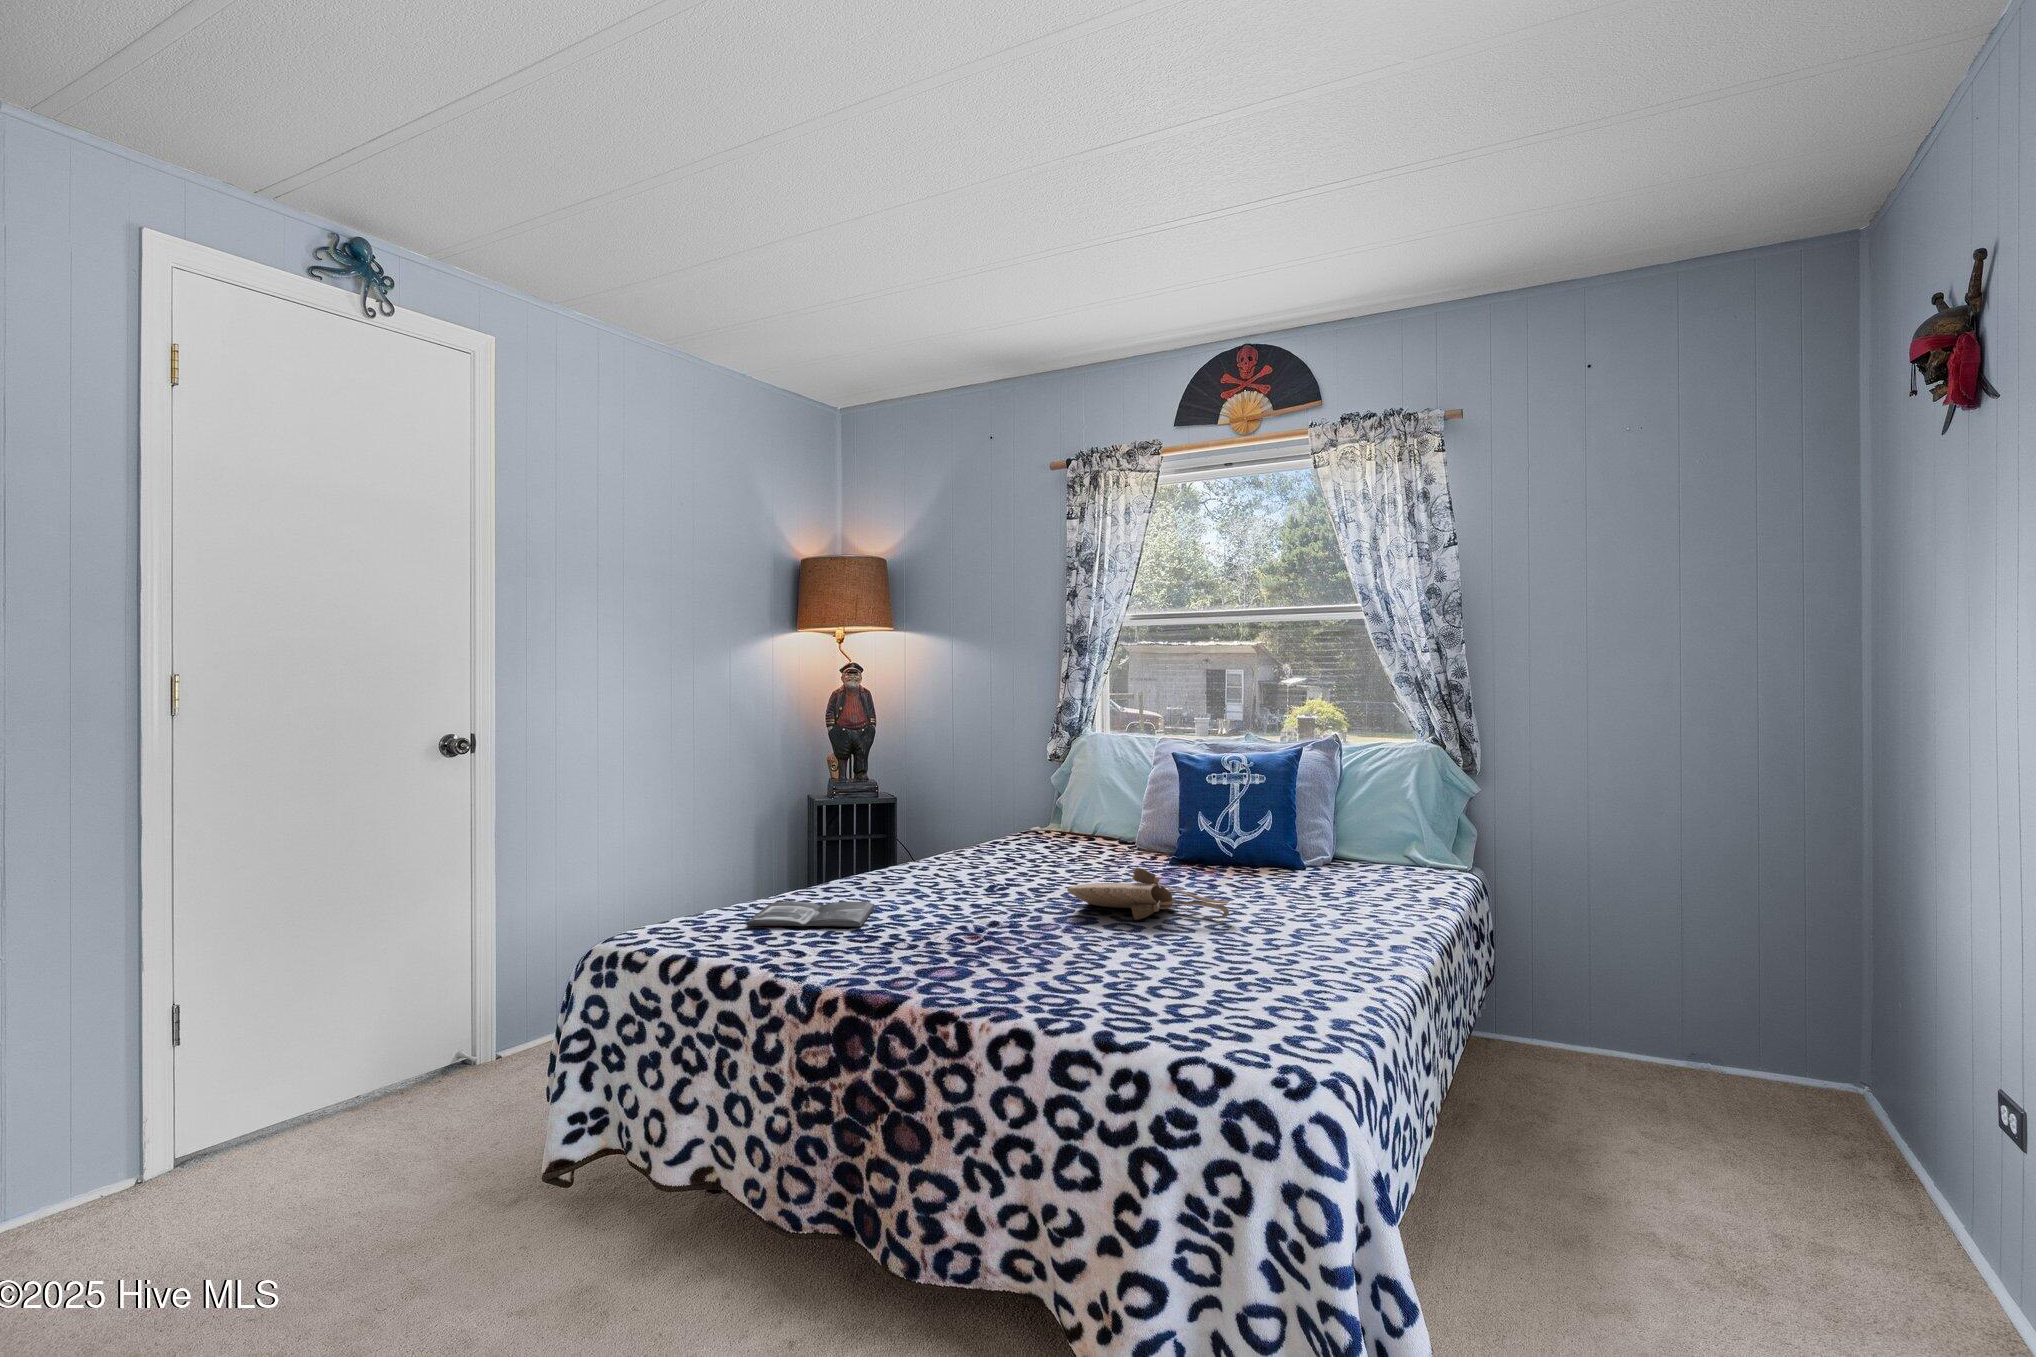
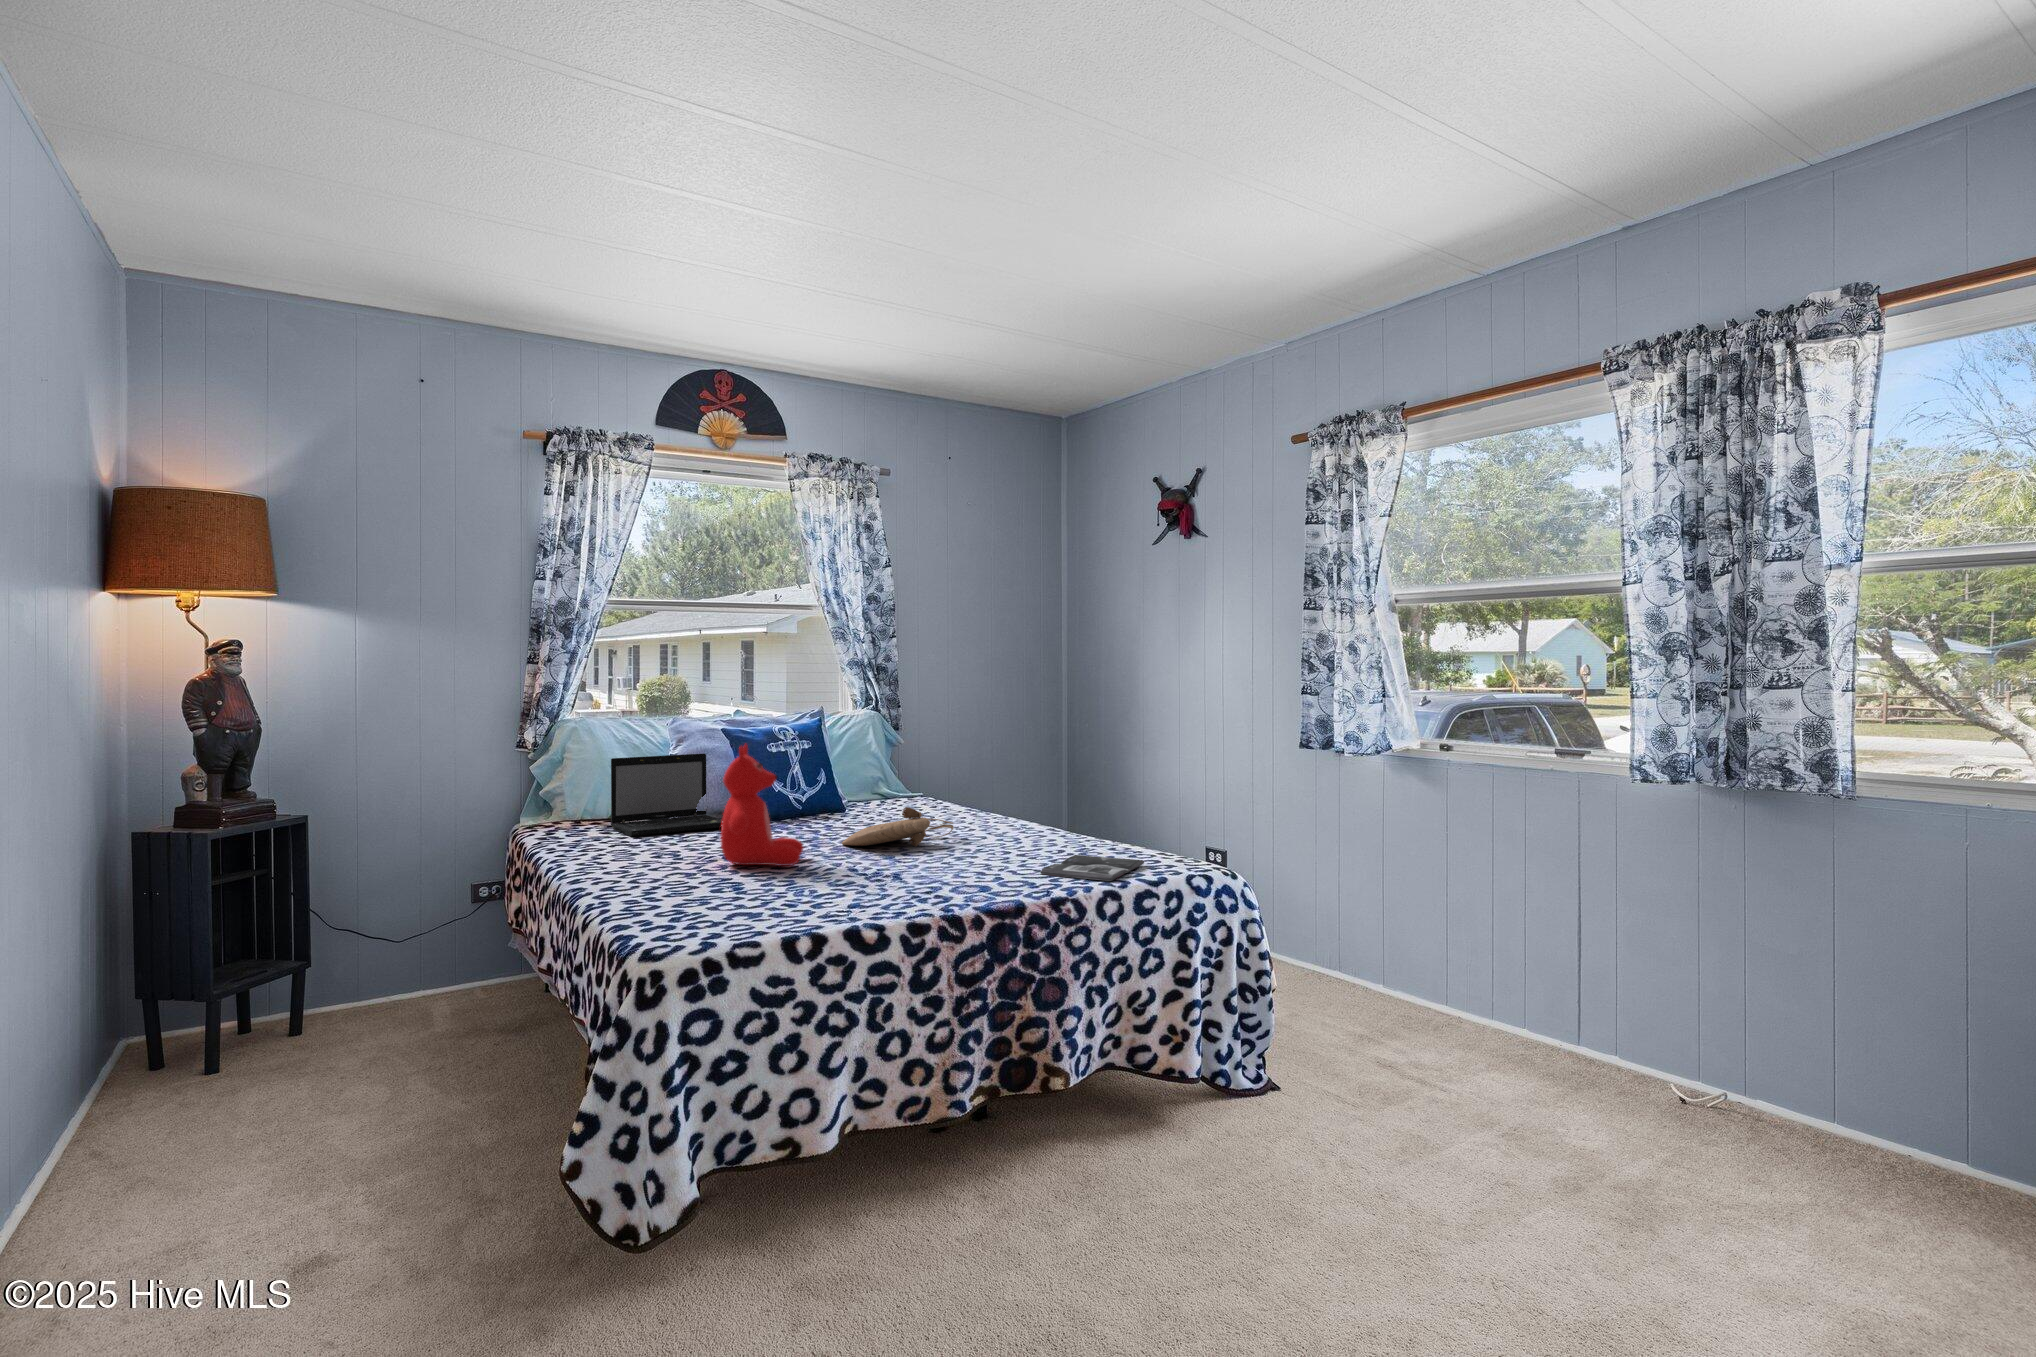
teddy bear: none [900,768,1004,905] -> present [721,744,803,866]
laptop: none [1009,776,1128,861] -> present [611,753,722,836]
magazine: present [746,901,875,926] -> present [1040,855,1144,881]

